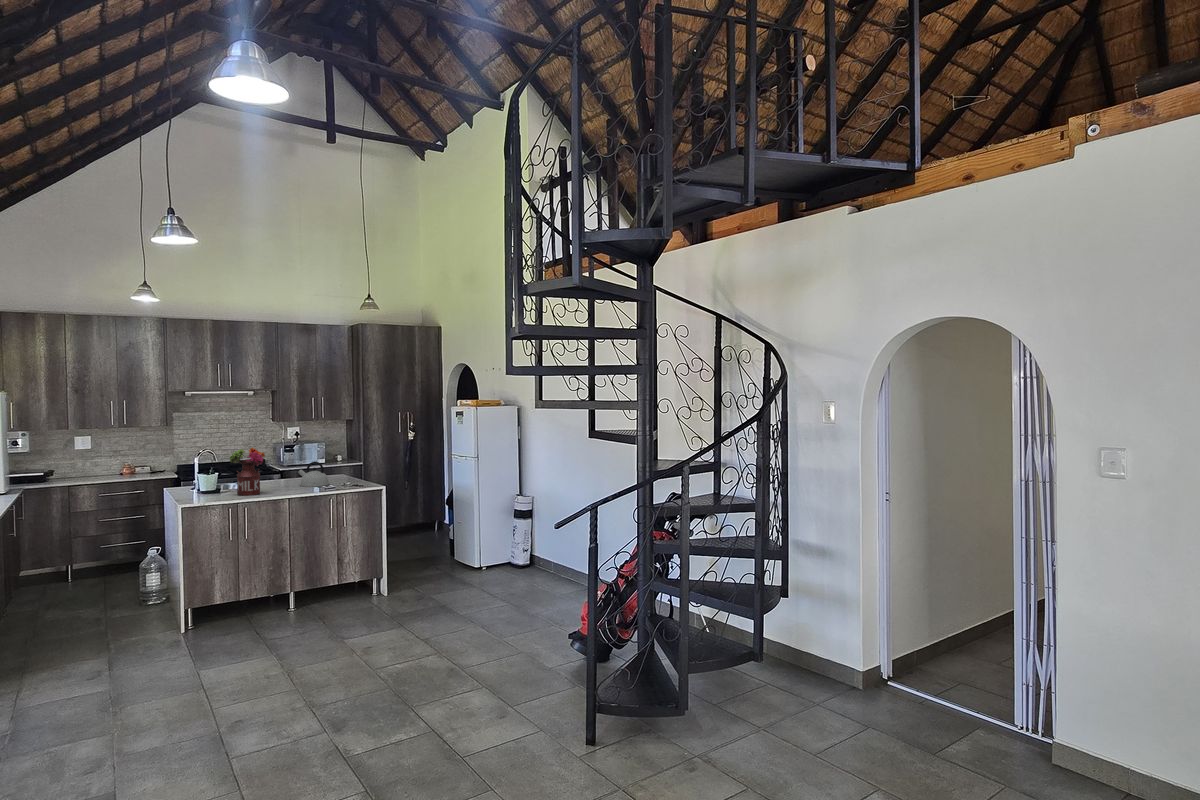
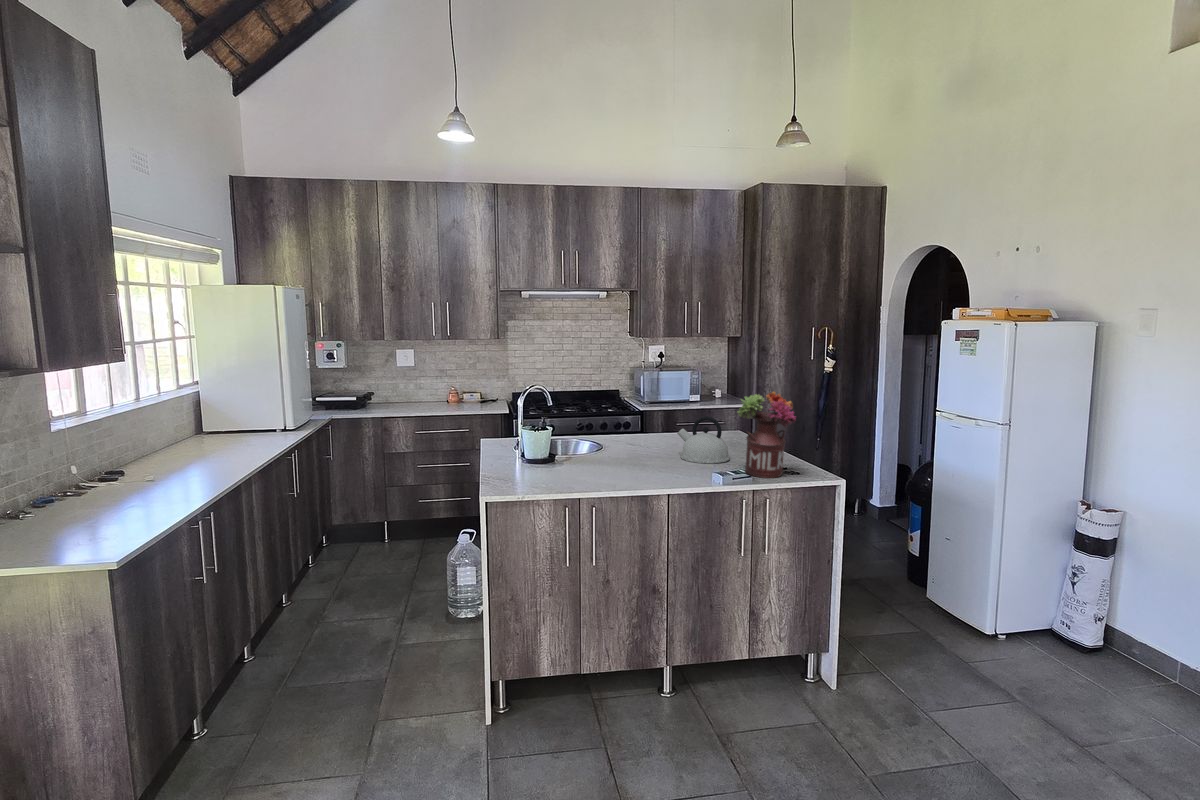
flower arrangement: present [230,447,265,496] -> present [738,392,796,478]

